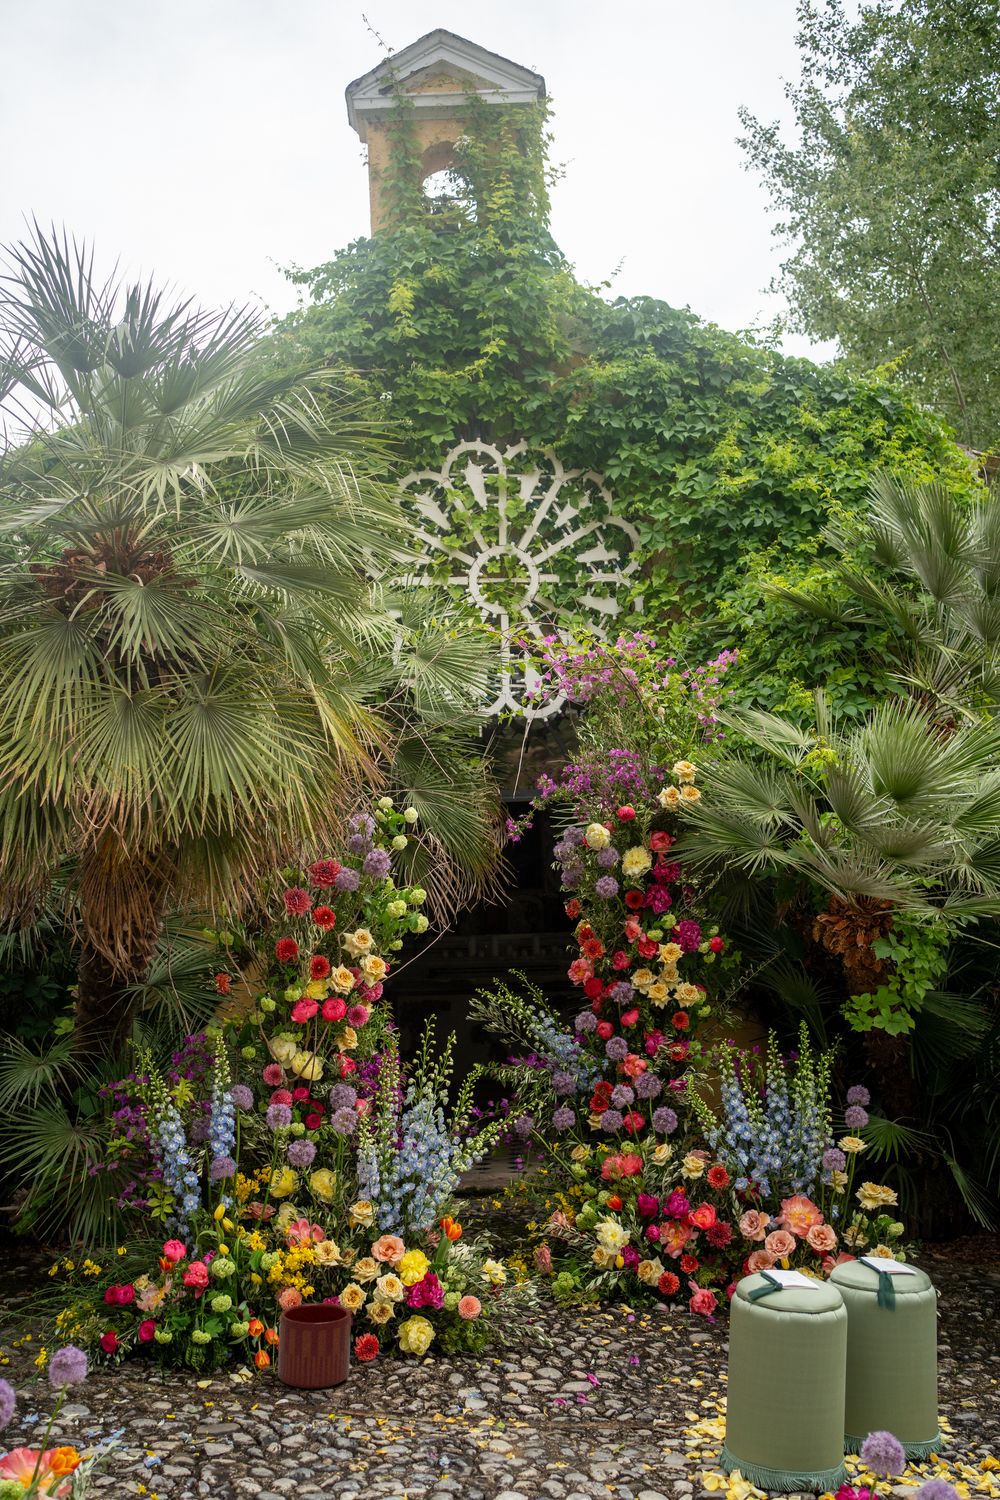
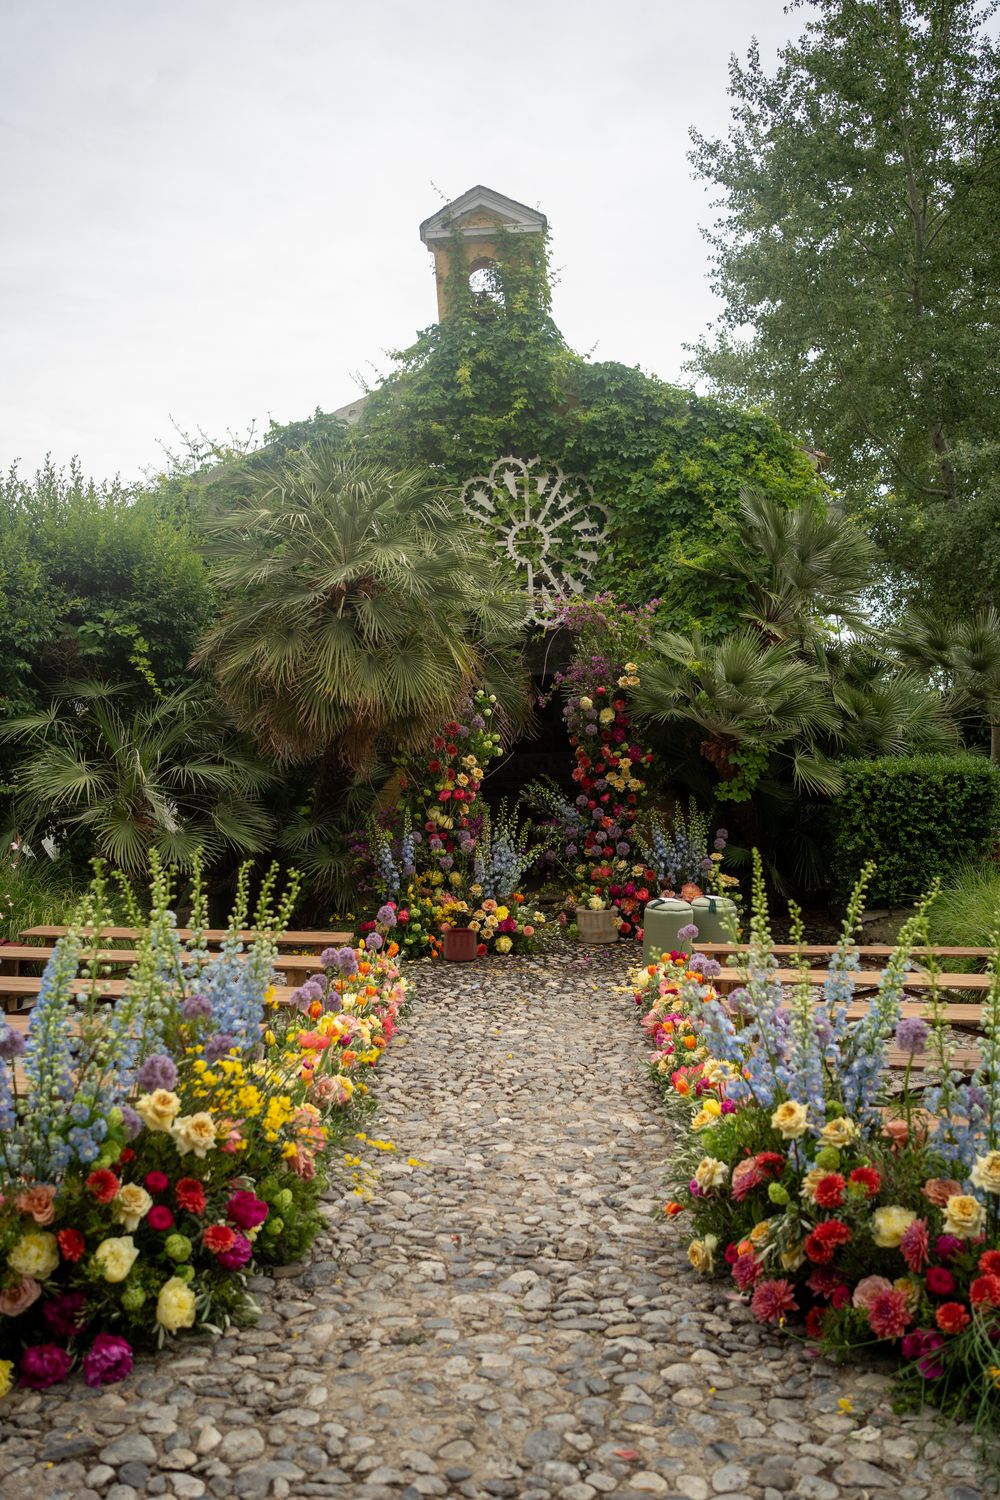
wooden bucket: none [572,1234,658,1325] -> present [576,905,619,943]

